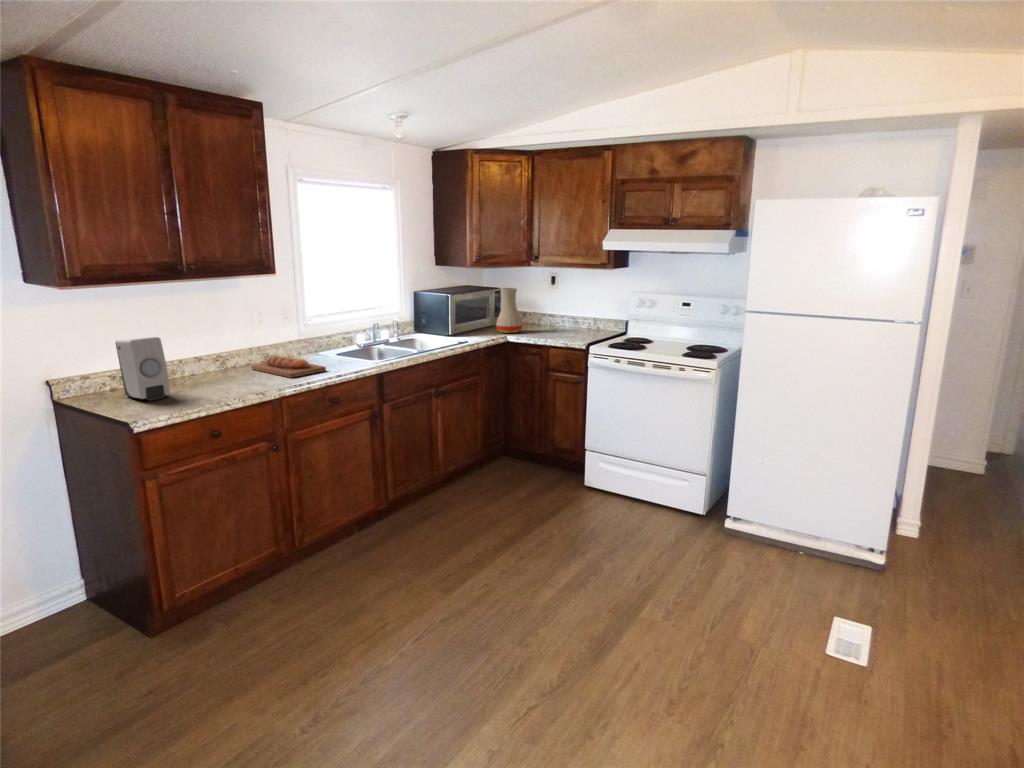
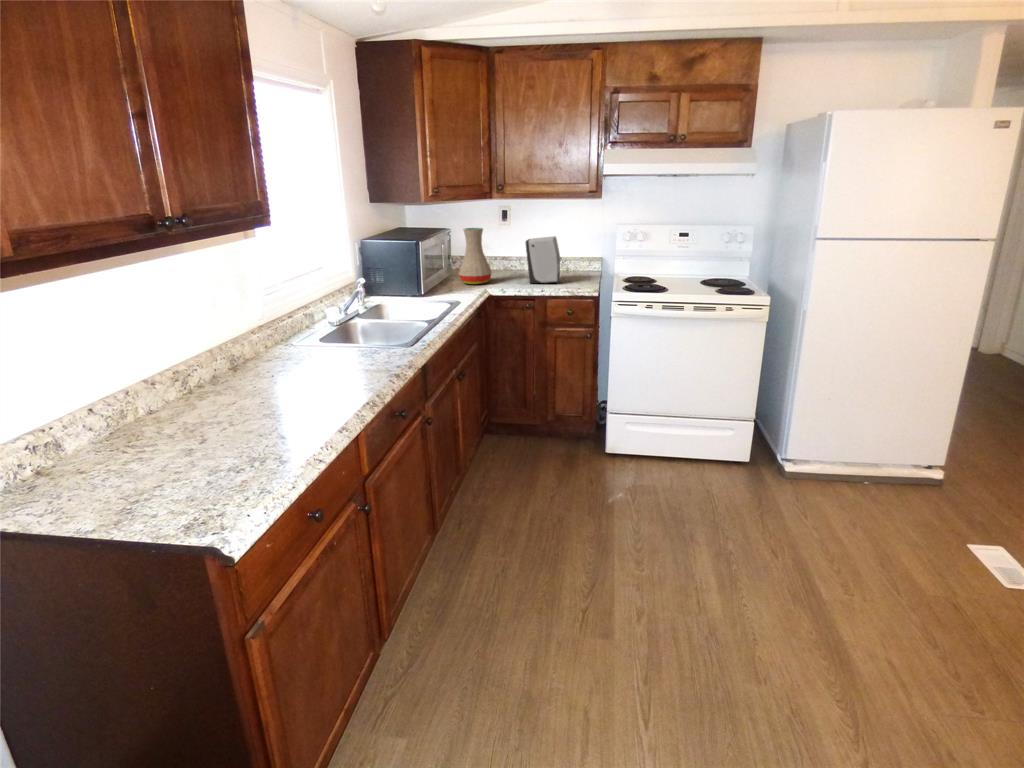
soap dispenser: present [116,337,170,401] -> present [526,236,561,283]
bread loaf: present [251,356,326,378] -> none [235,357,366,390]

